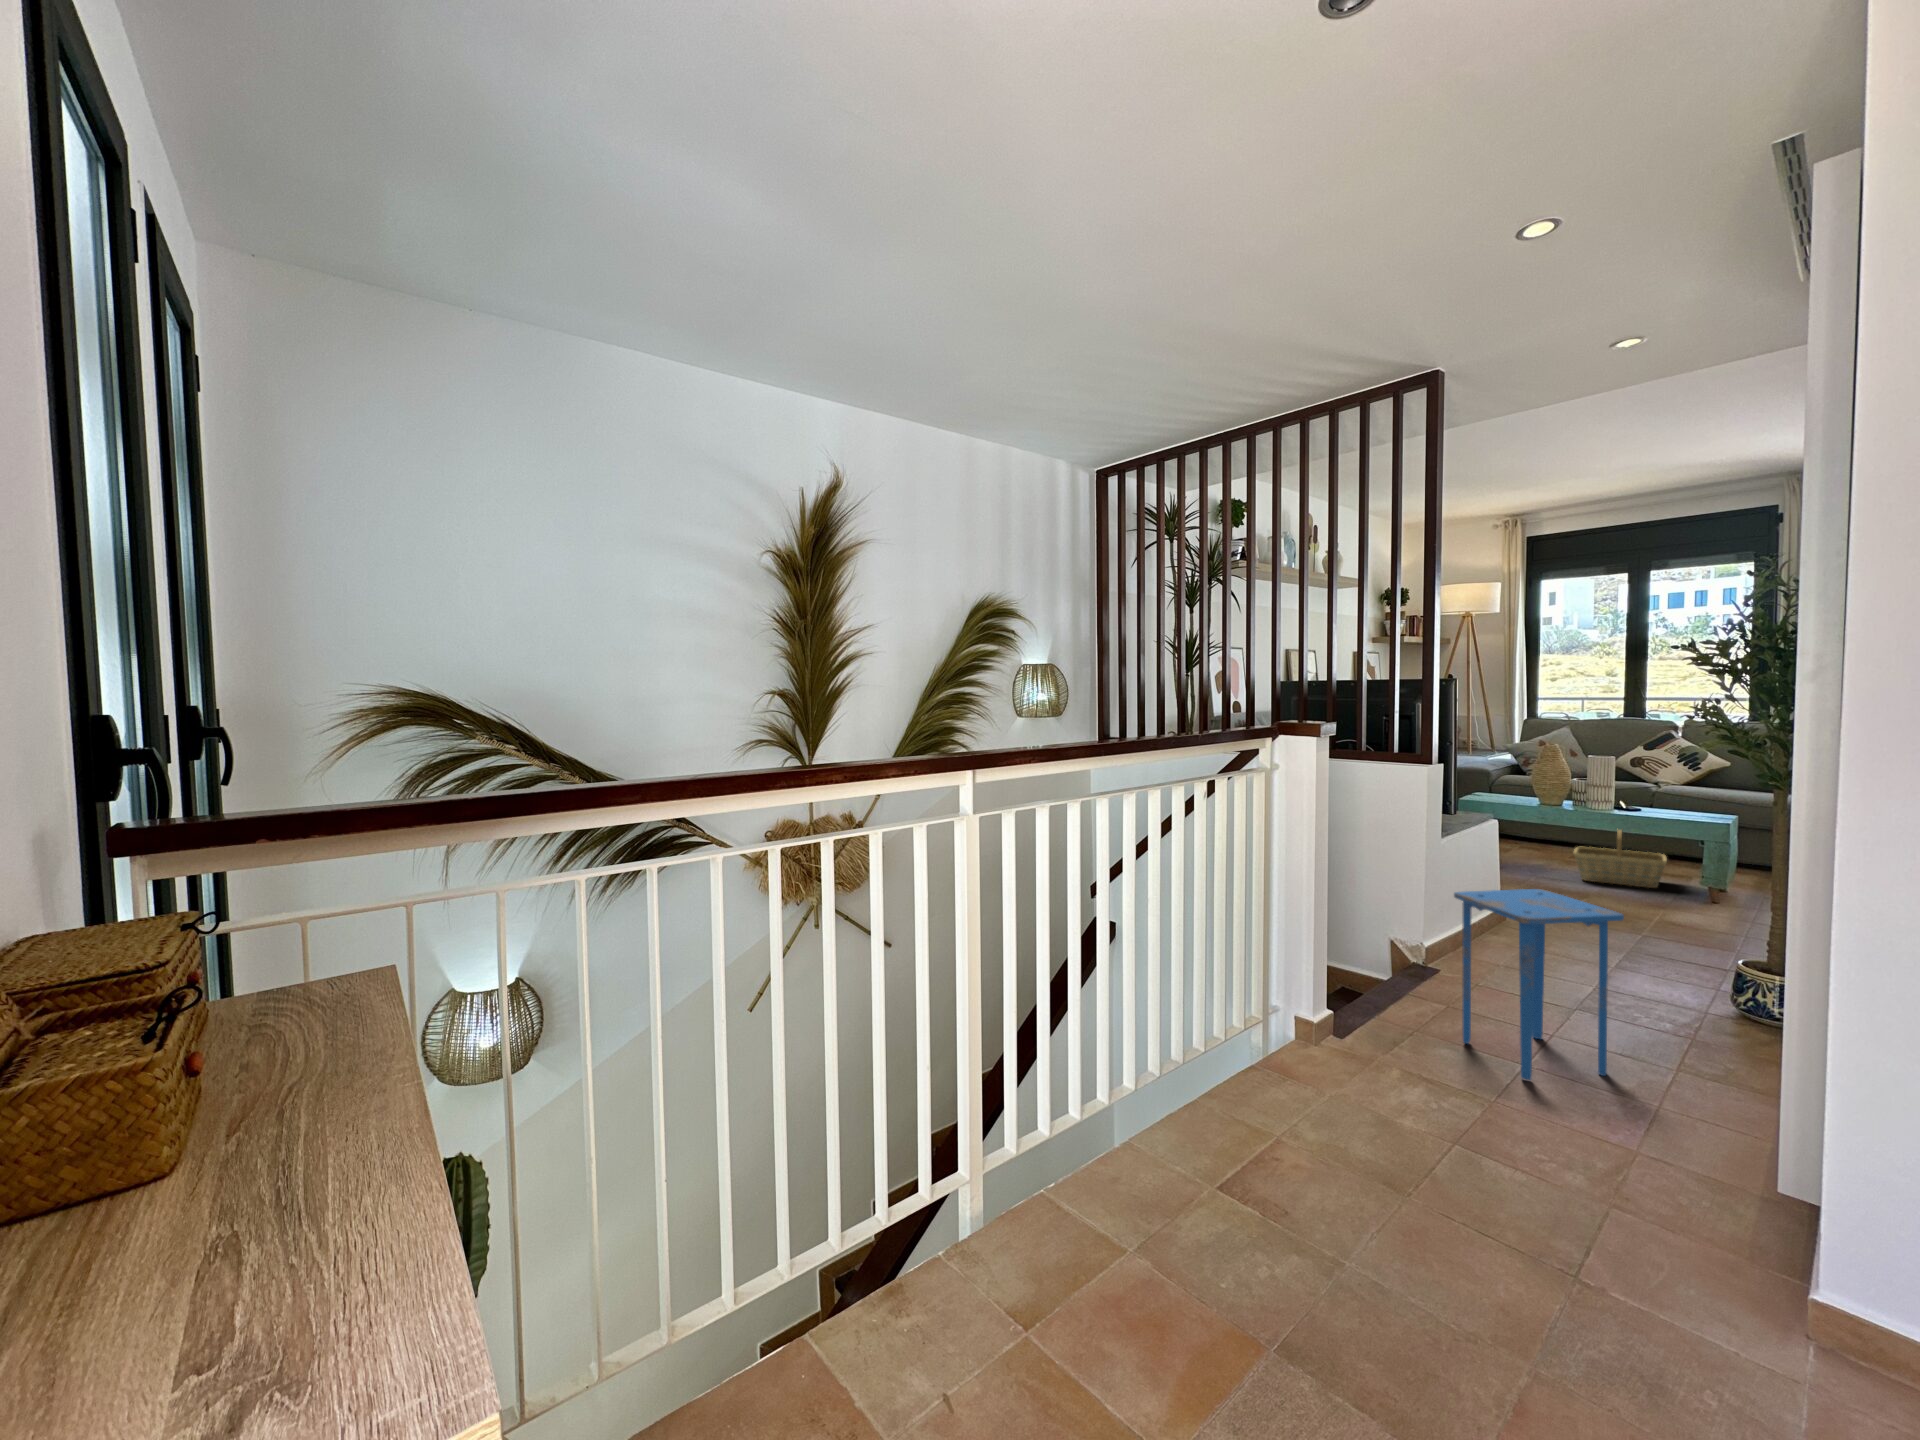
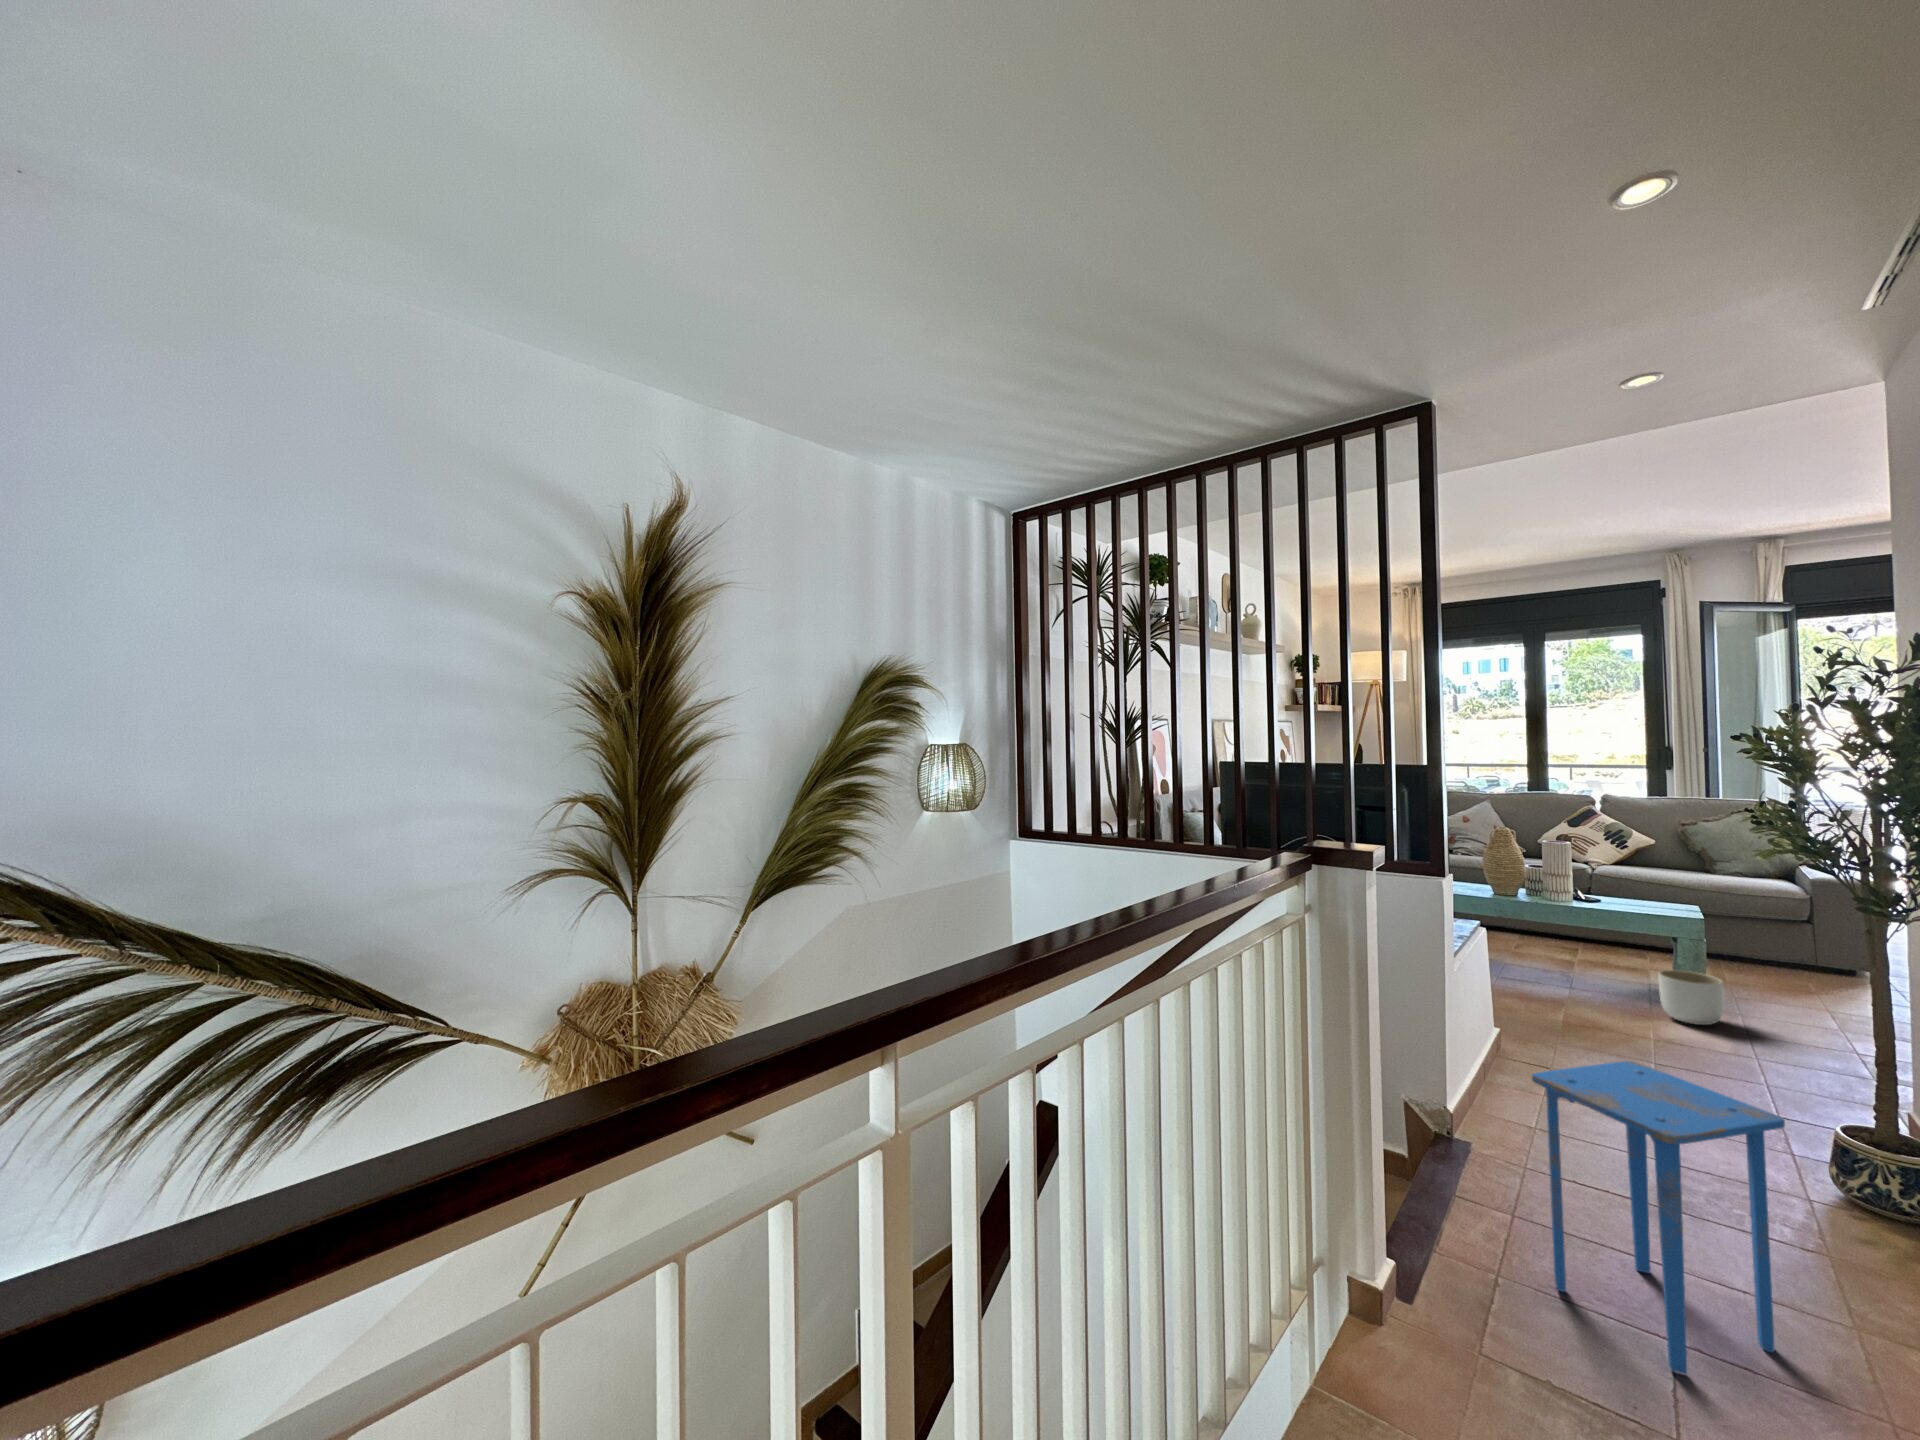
basket: present [1574,830,1667,888] -> none [1531,918,1634,988]
planter: none [1675,868,1733,913] -> present [1658,970,1724,1025]

